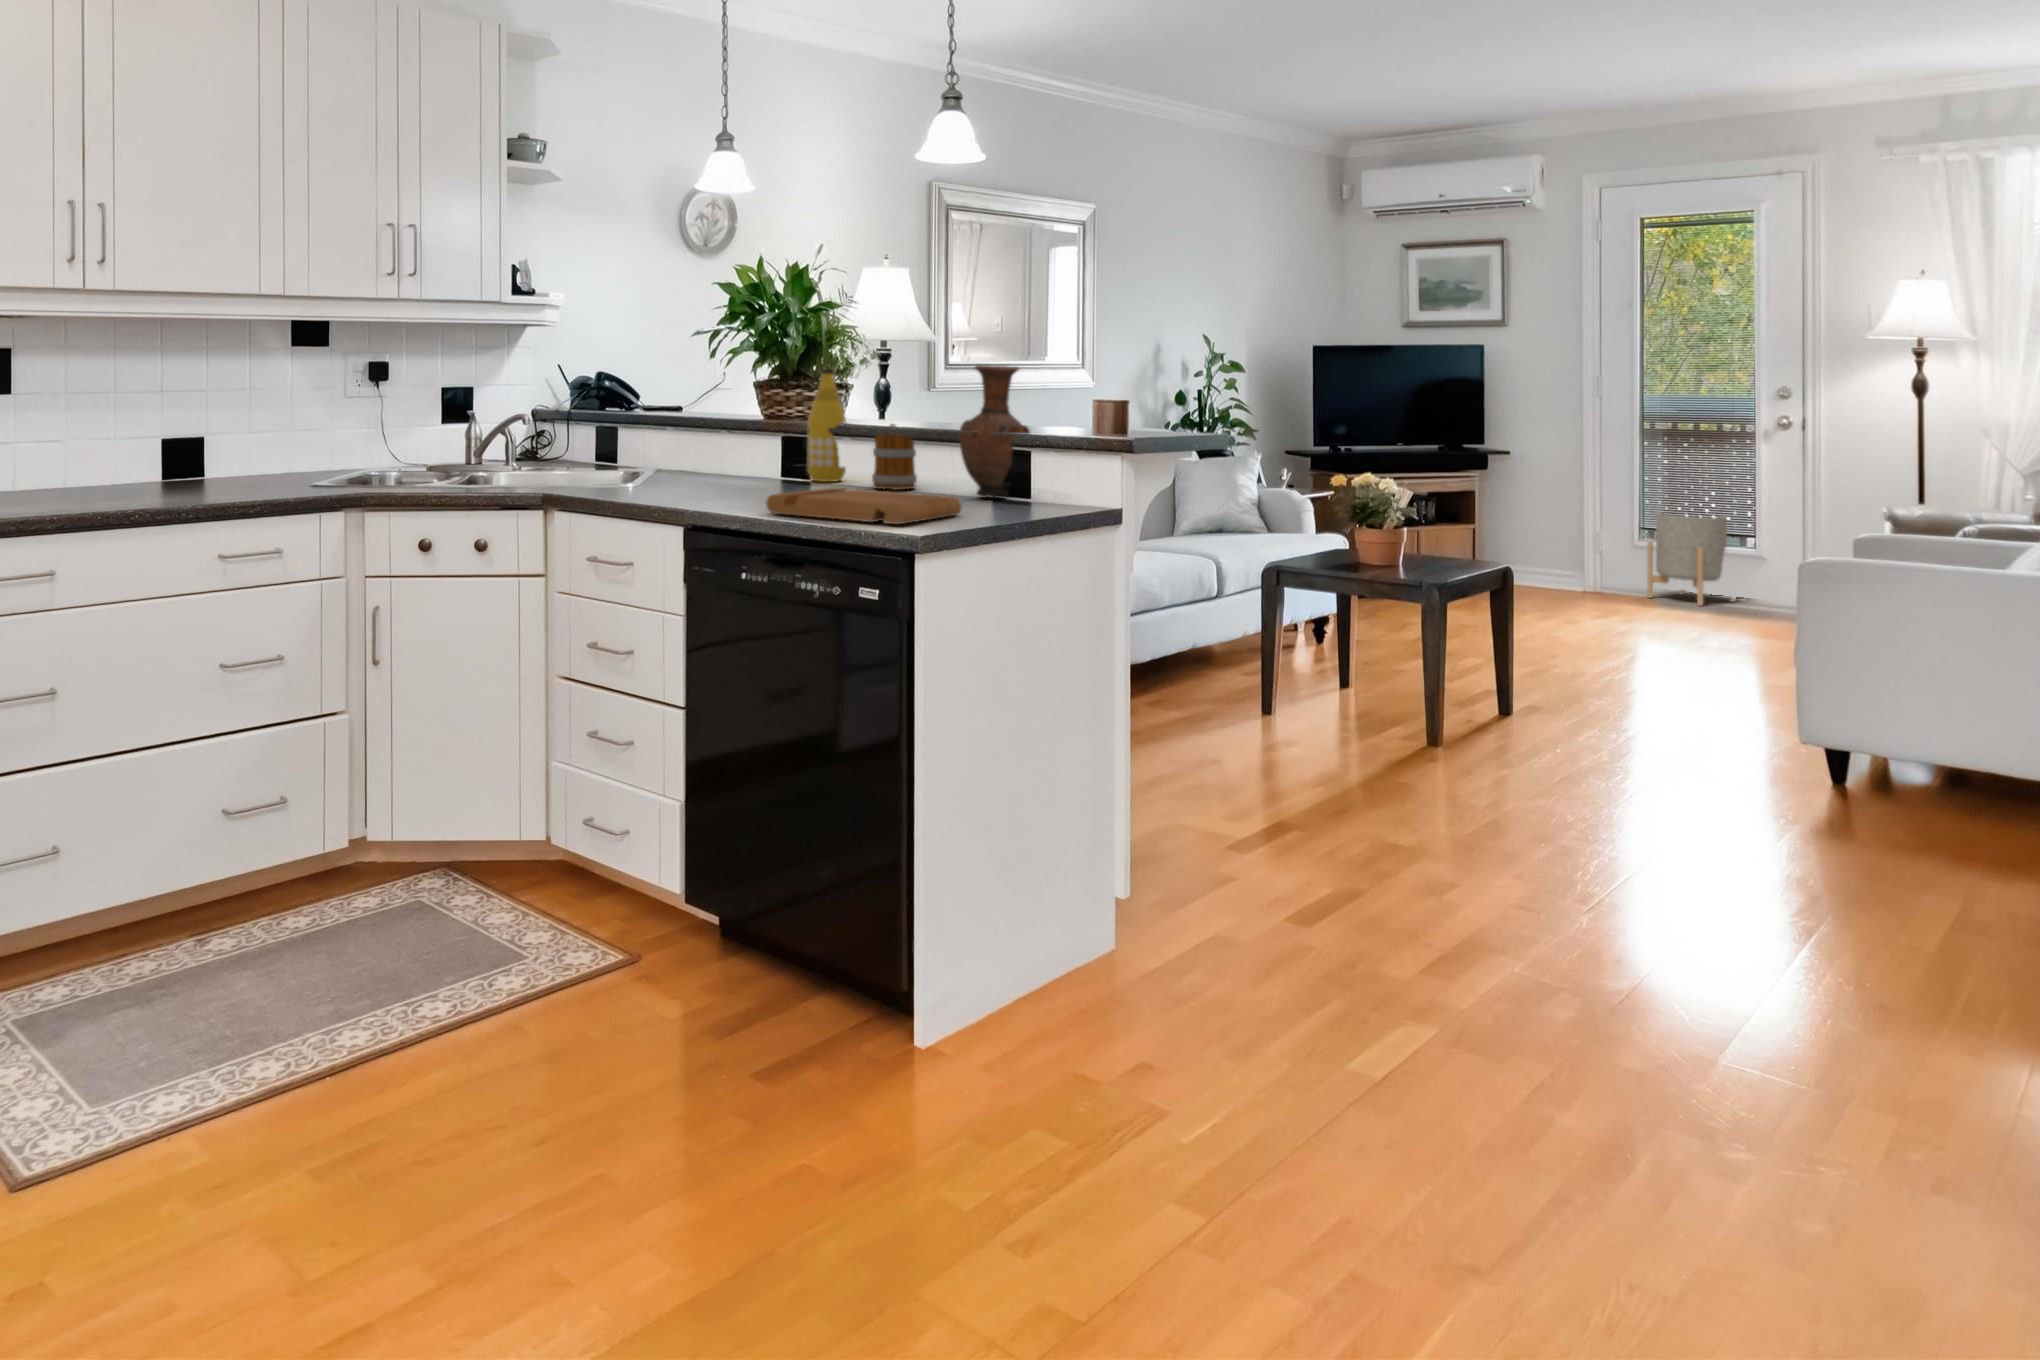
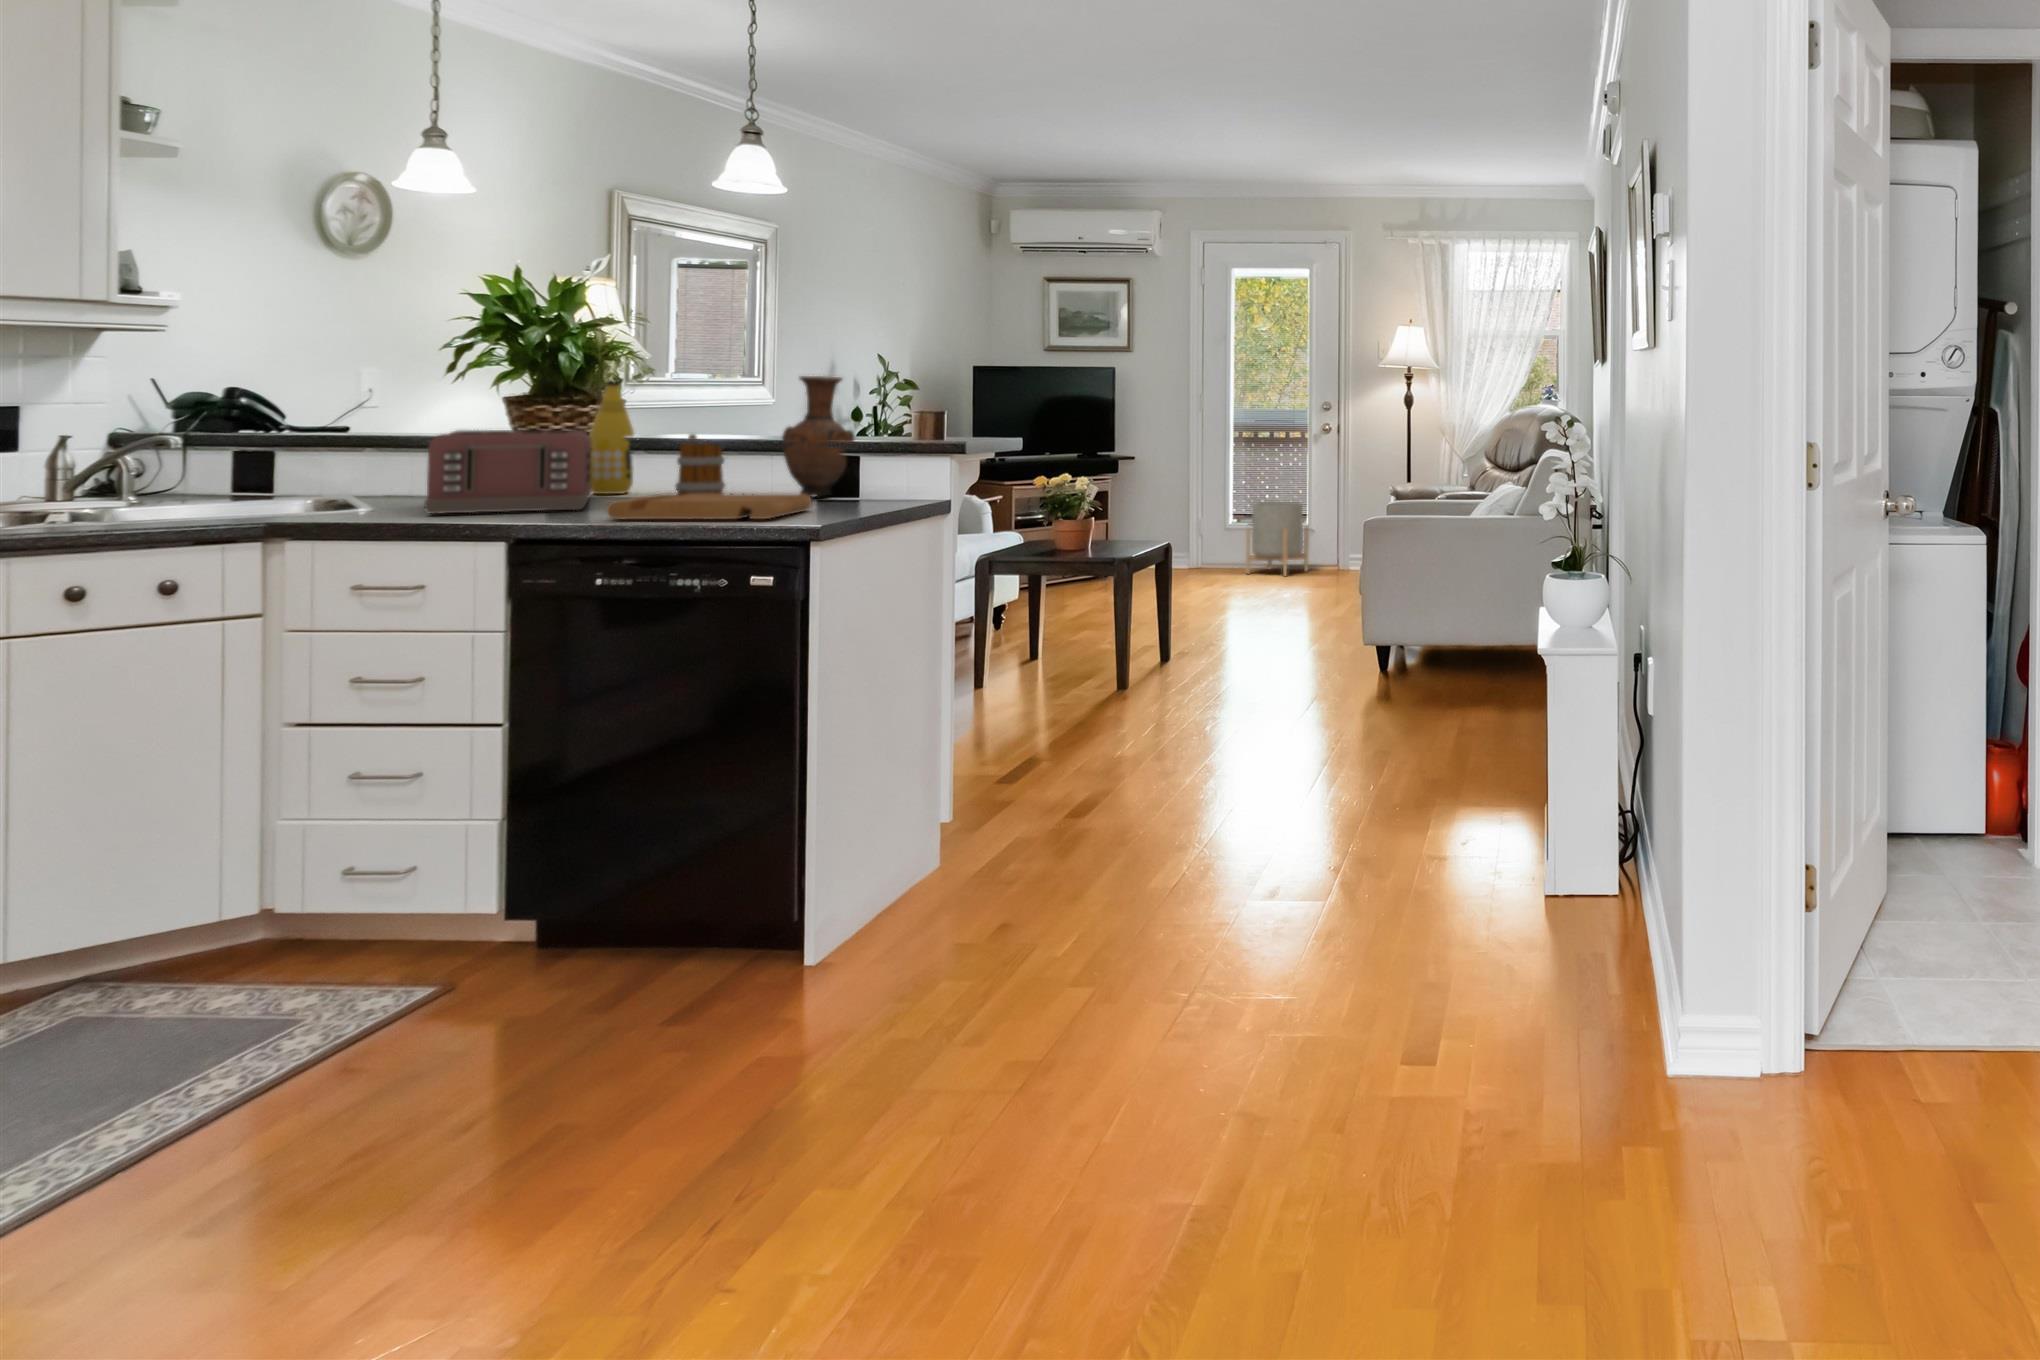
toaster: none [645,415,802,499] -> present [424,429,591,514]

